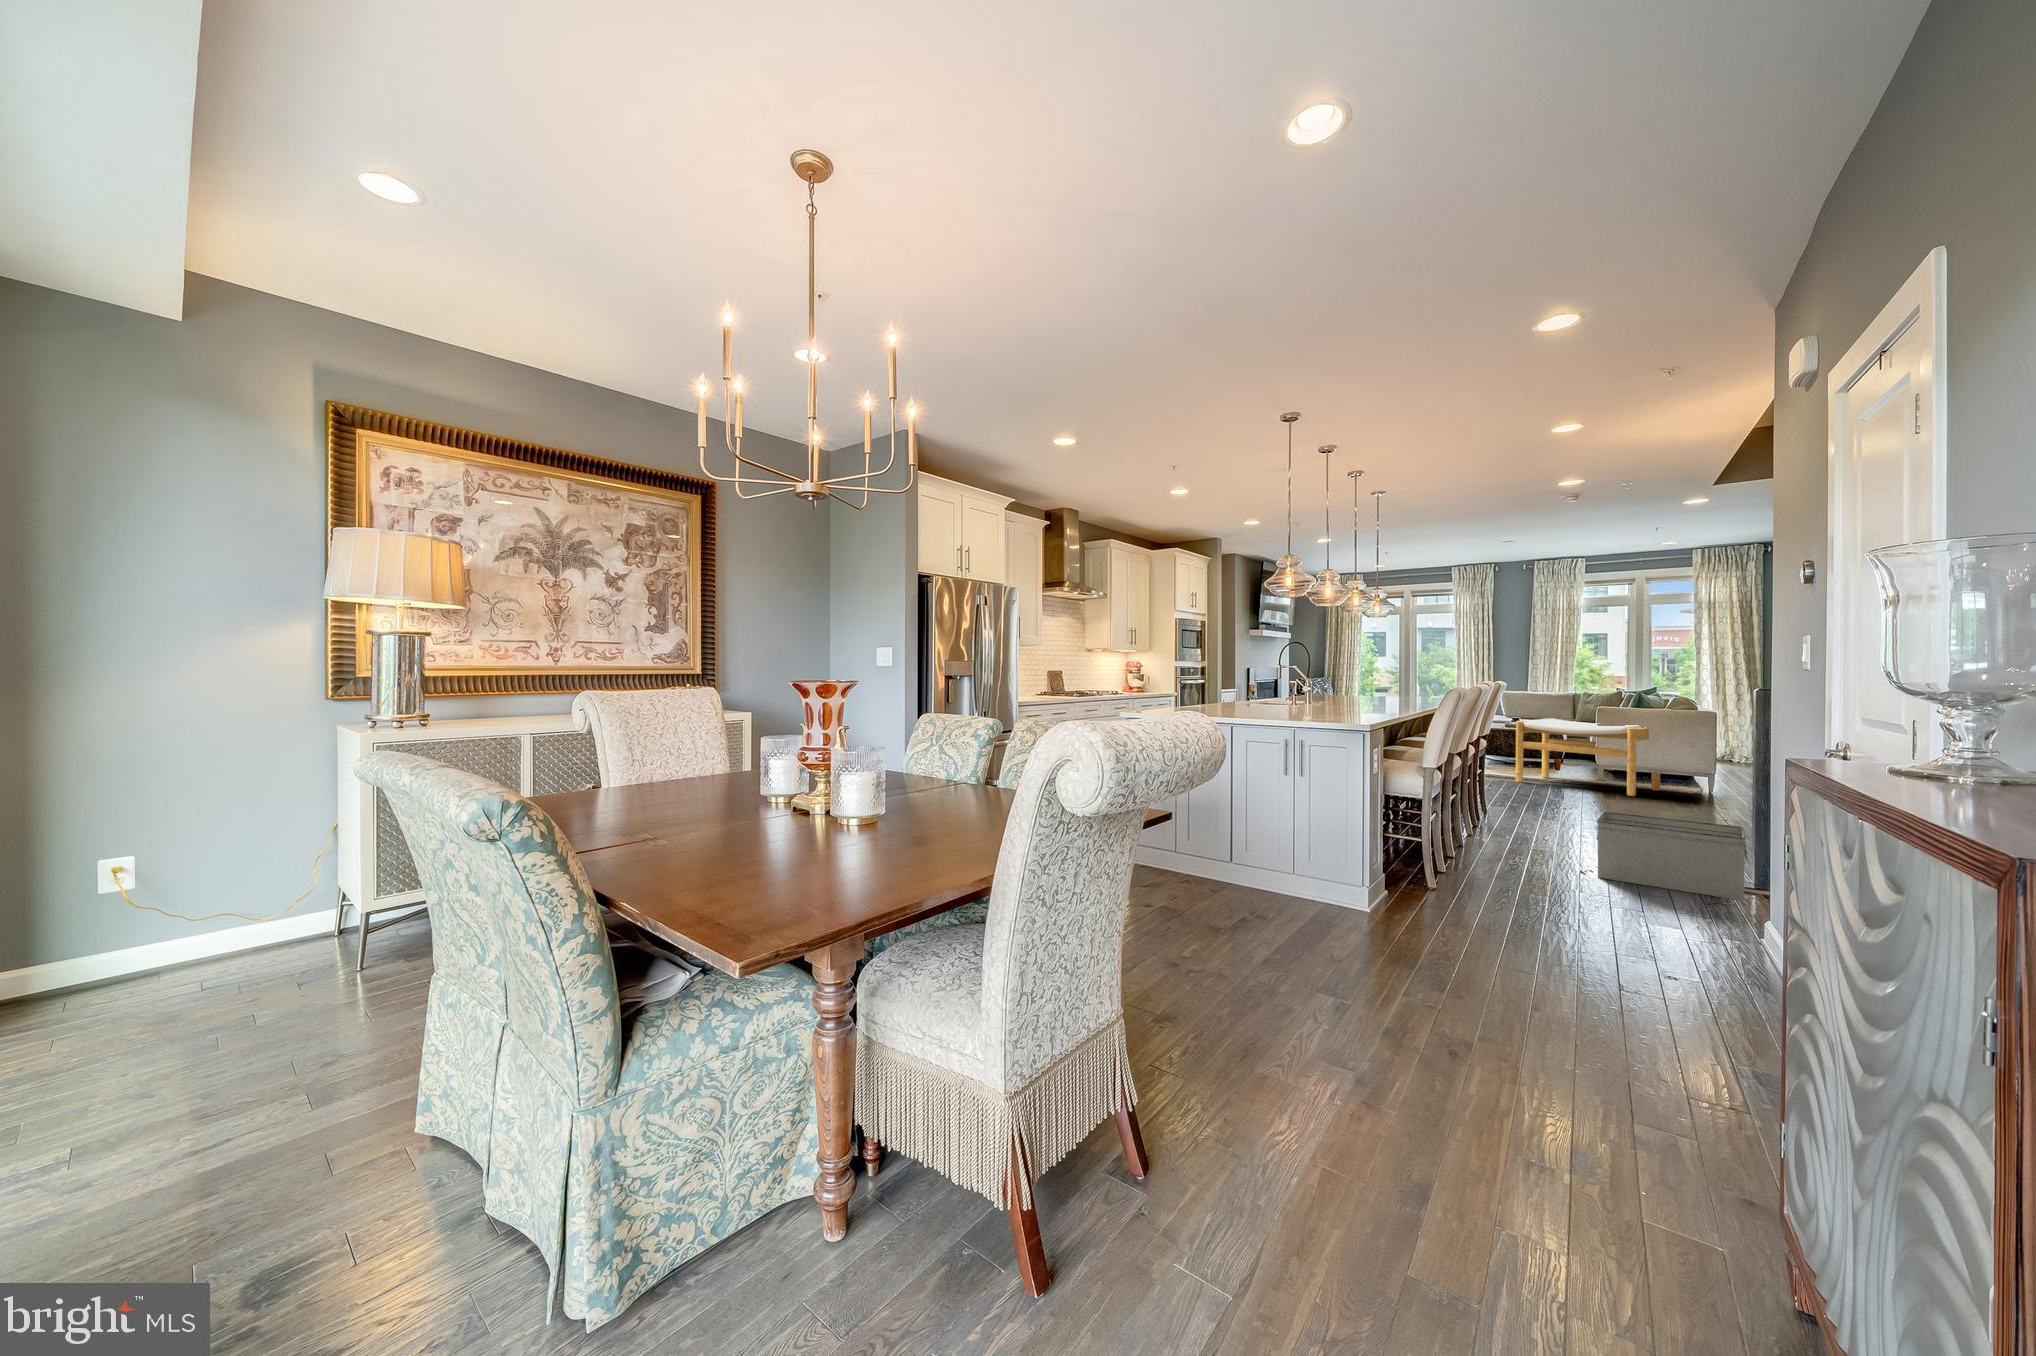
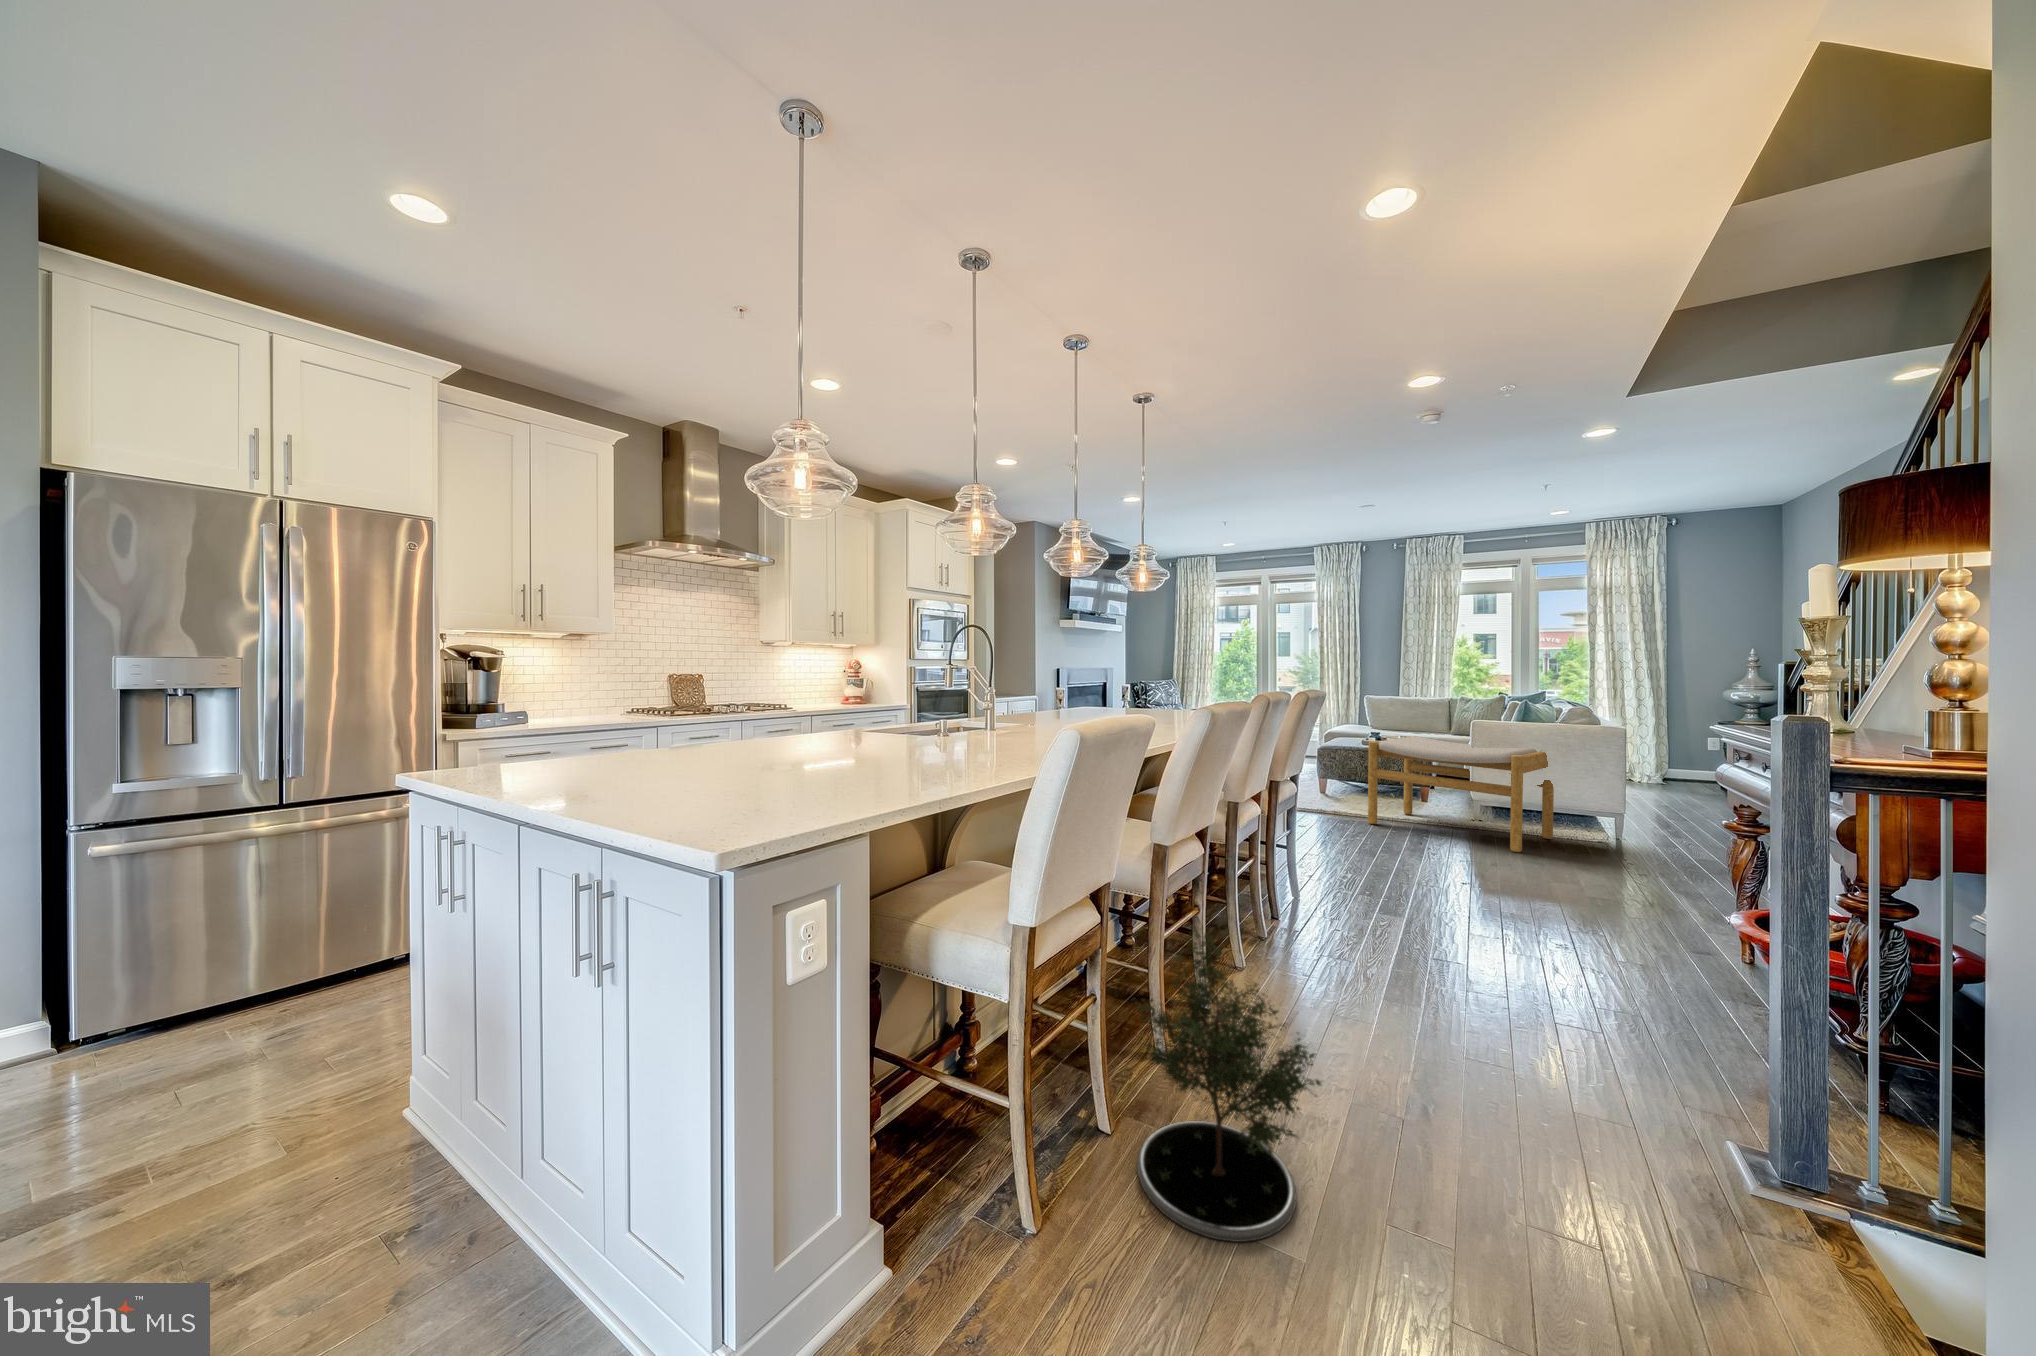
potted tree: none [1448,764,1543,889] -> present [1135,920,1321,1242]
storage bin: present [1597,812,1747,900] -> none [1451,981,1813,1287]

